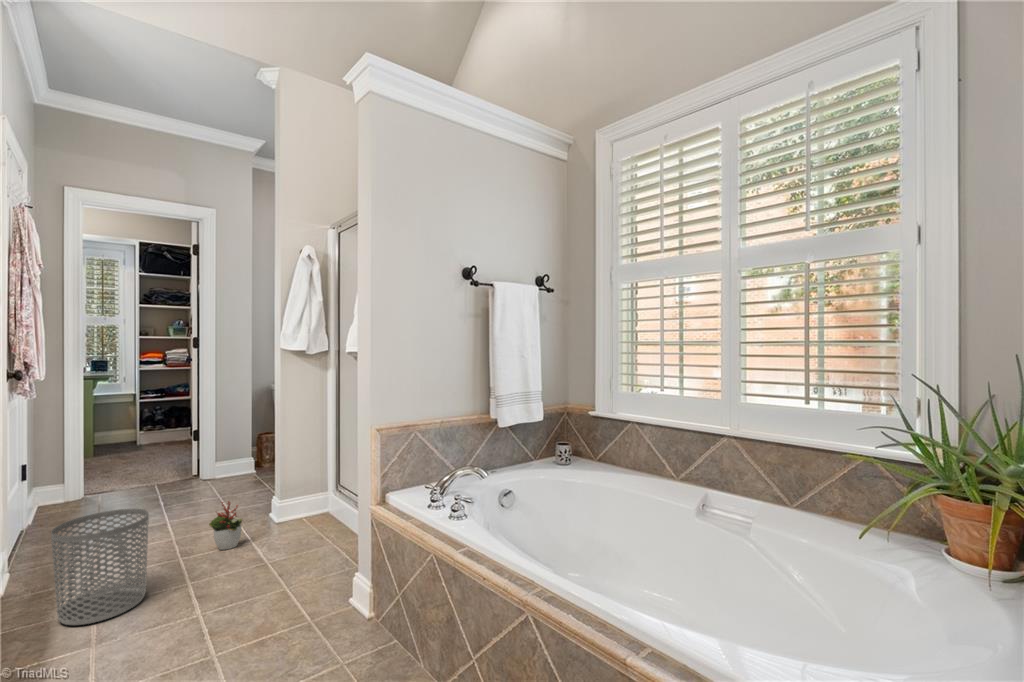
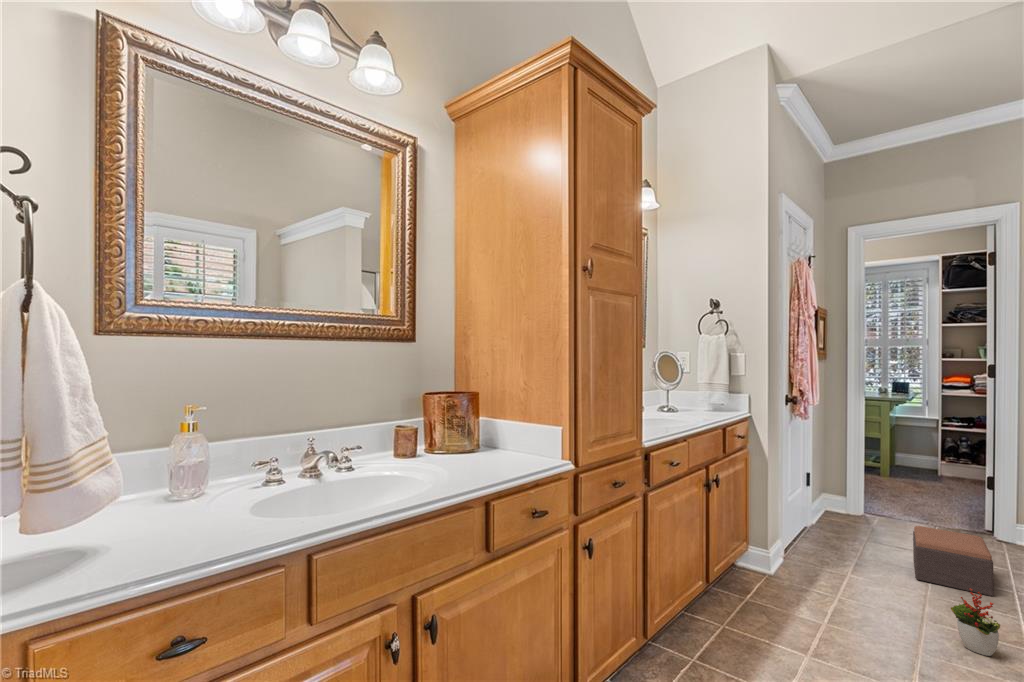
footstool: none [152,471,219,525] -> present [913,526,994,596]
waste bin: present [51,509,149,625] -> none [784,540,865,652]

